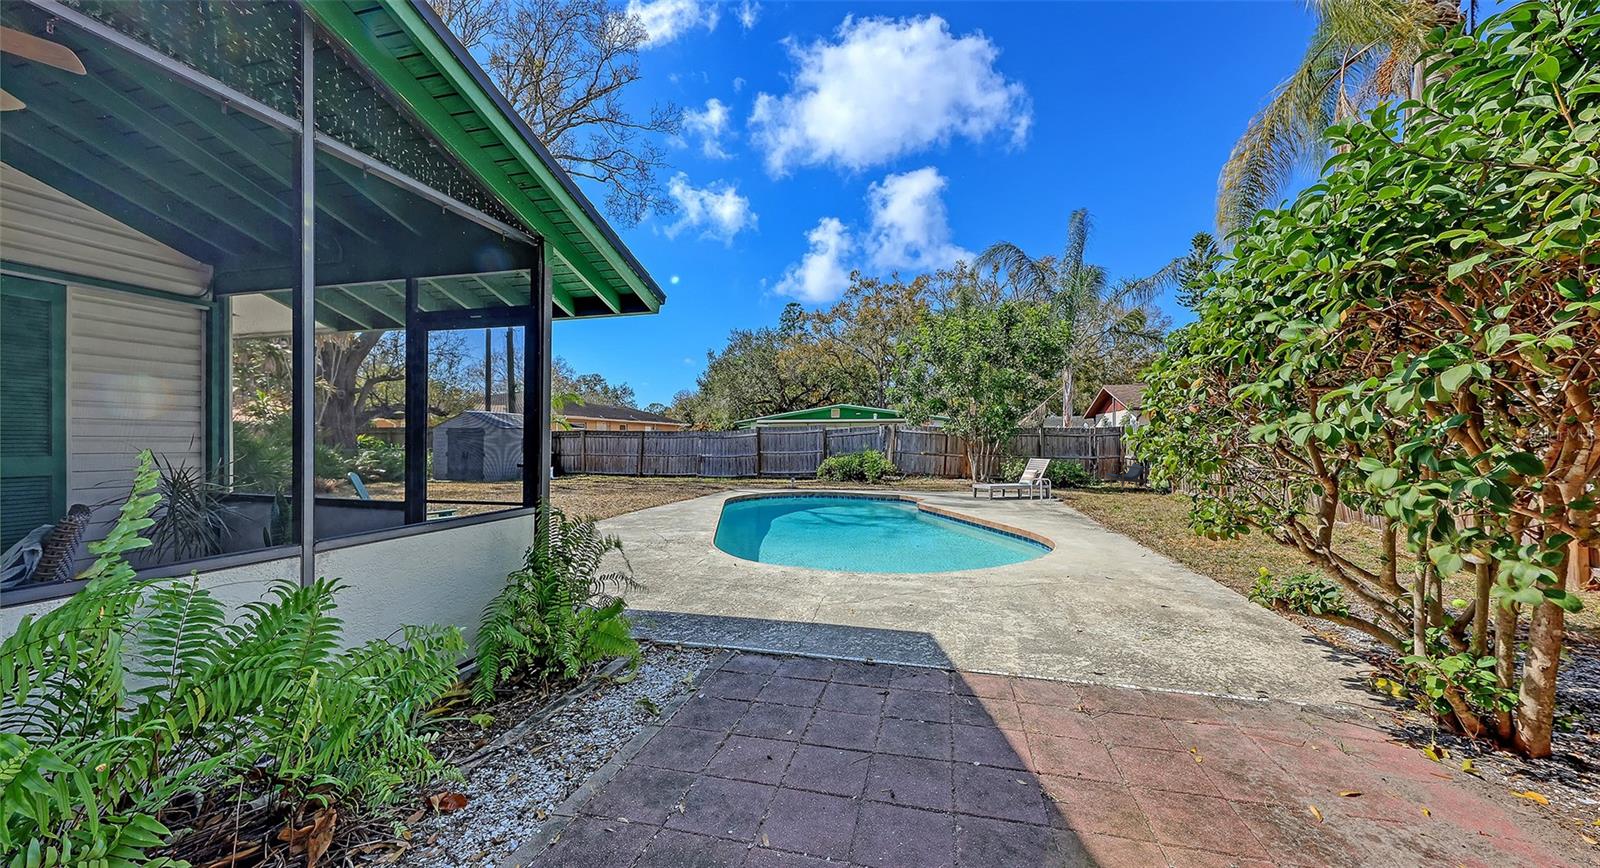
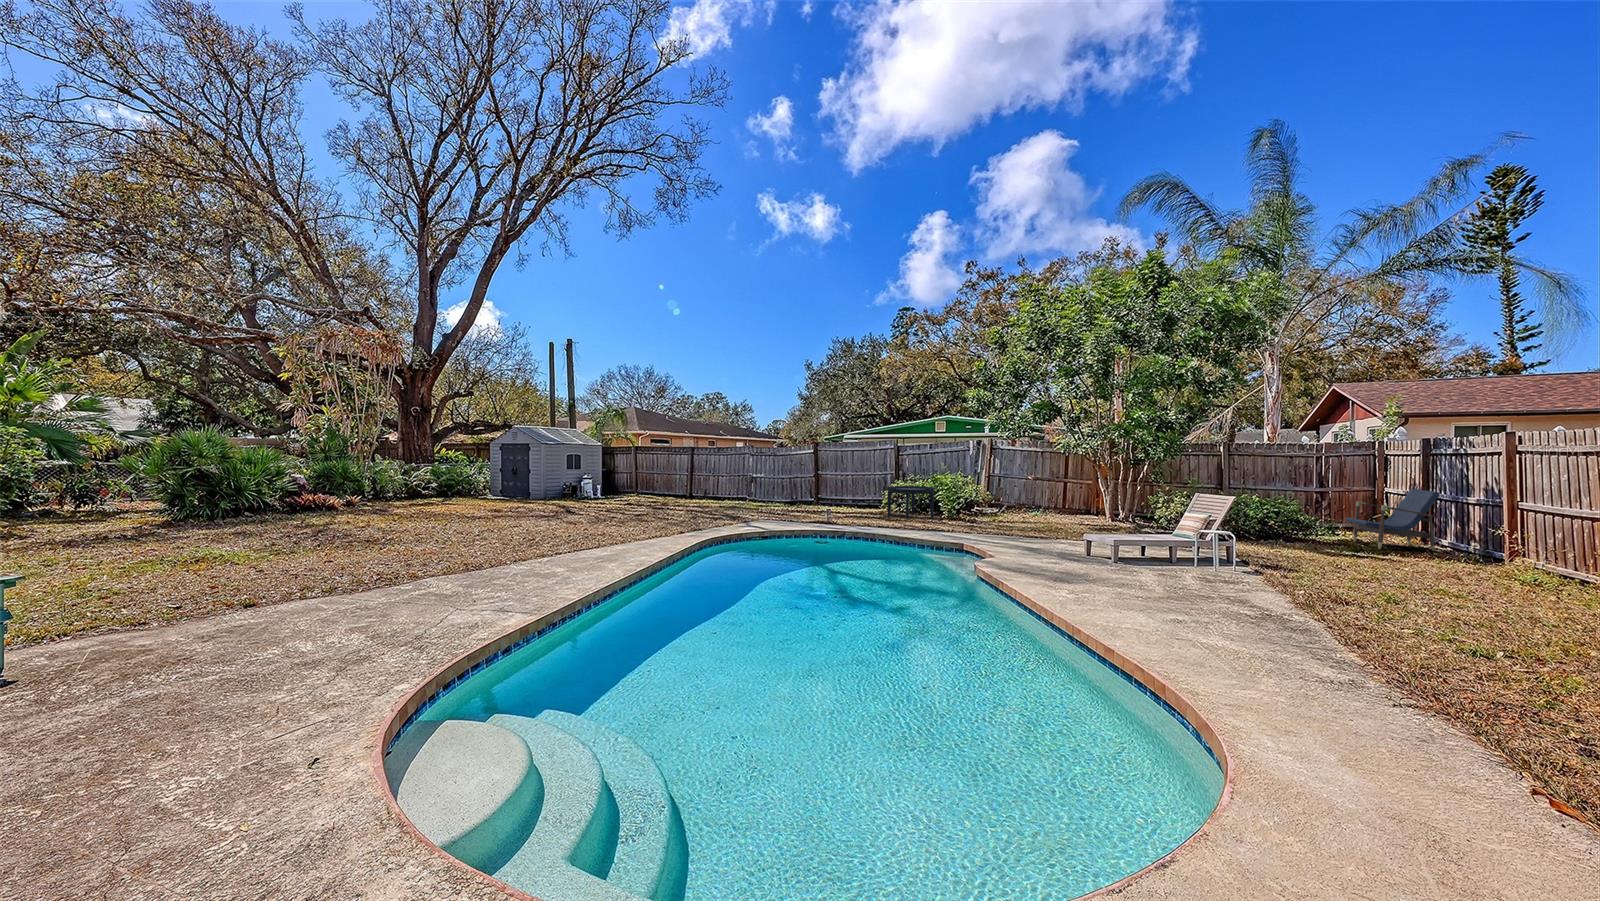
round table: none [824,460,860,484] -> present [886,486,936,519]

